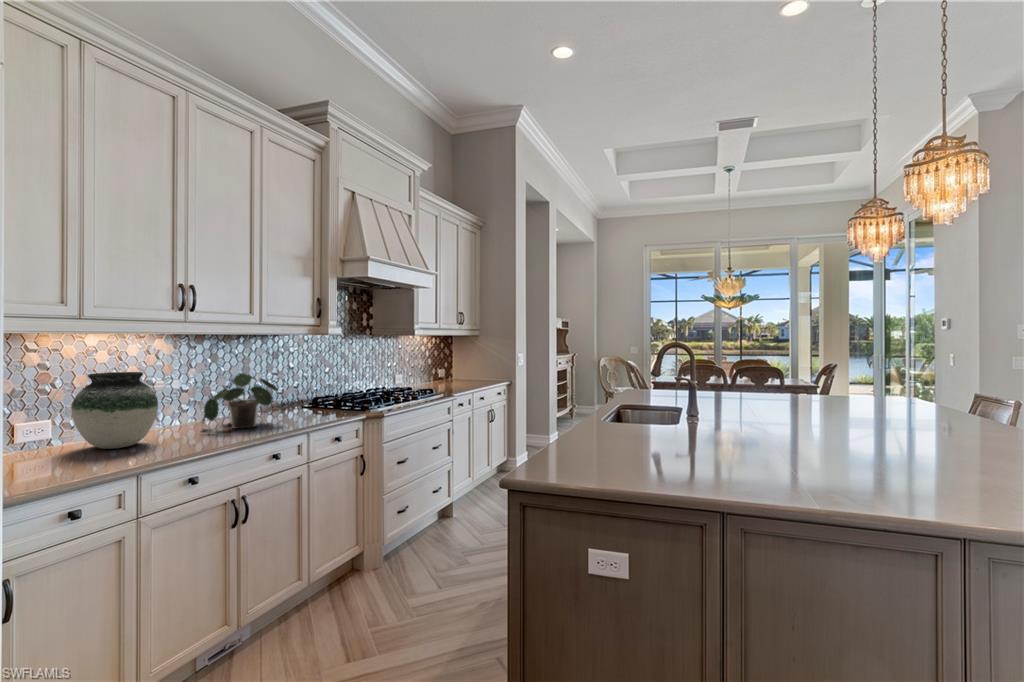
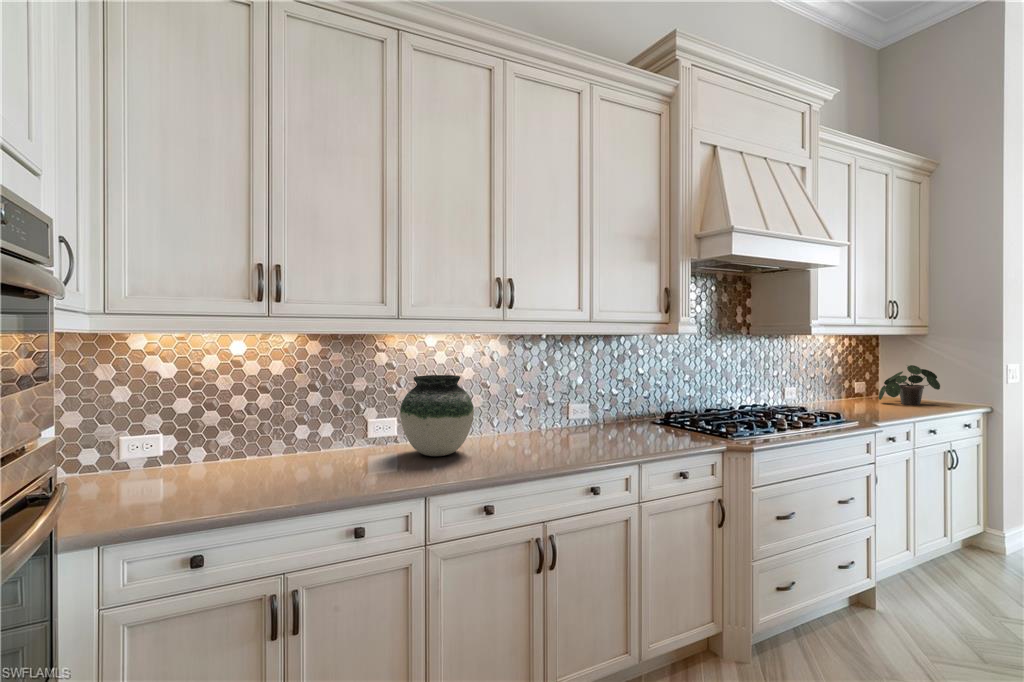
potted plant: present [202,373,278,429] -> present [879,365,940,405]

